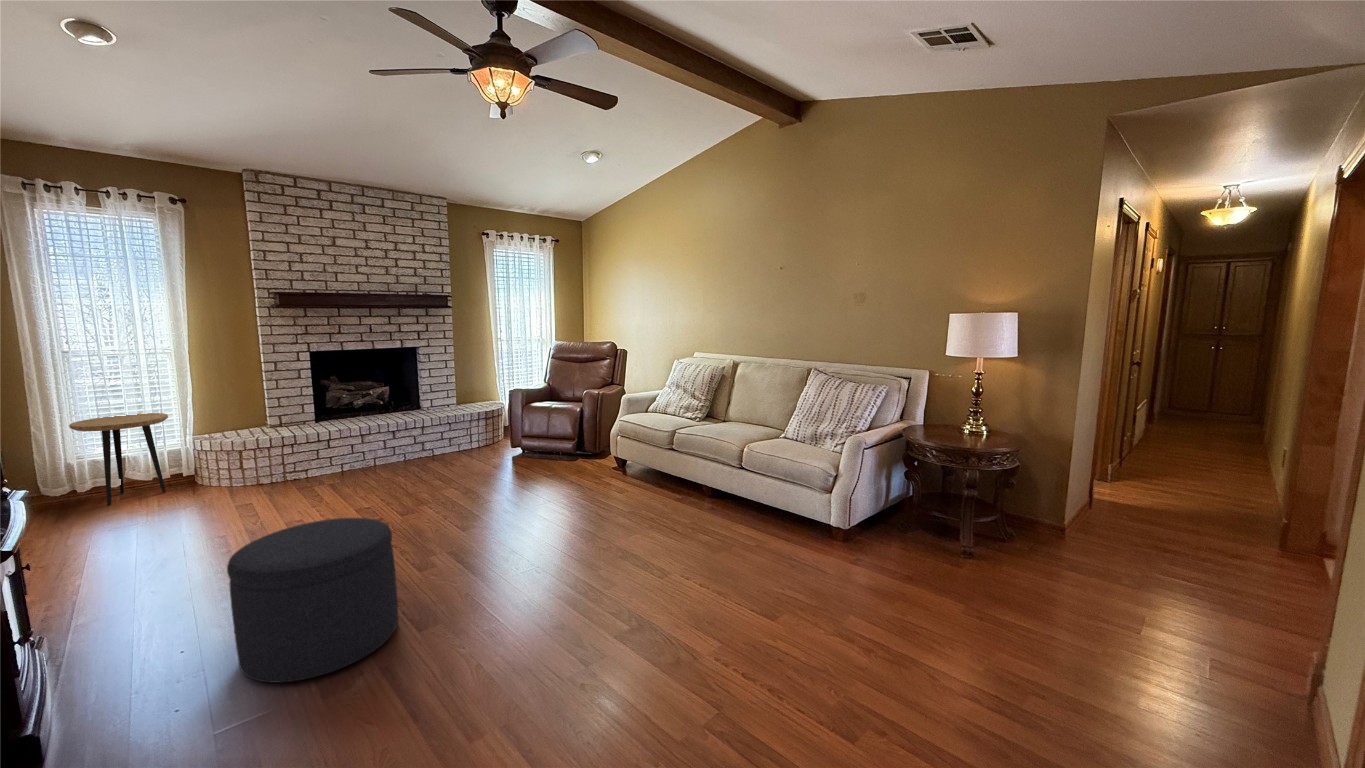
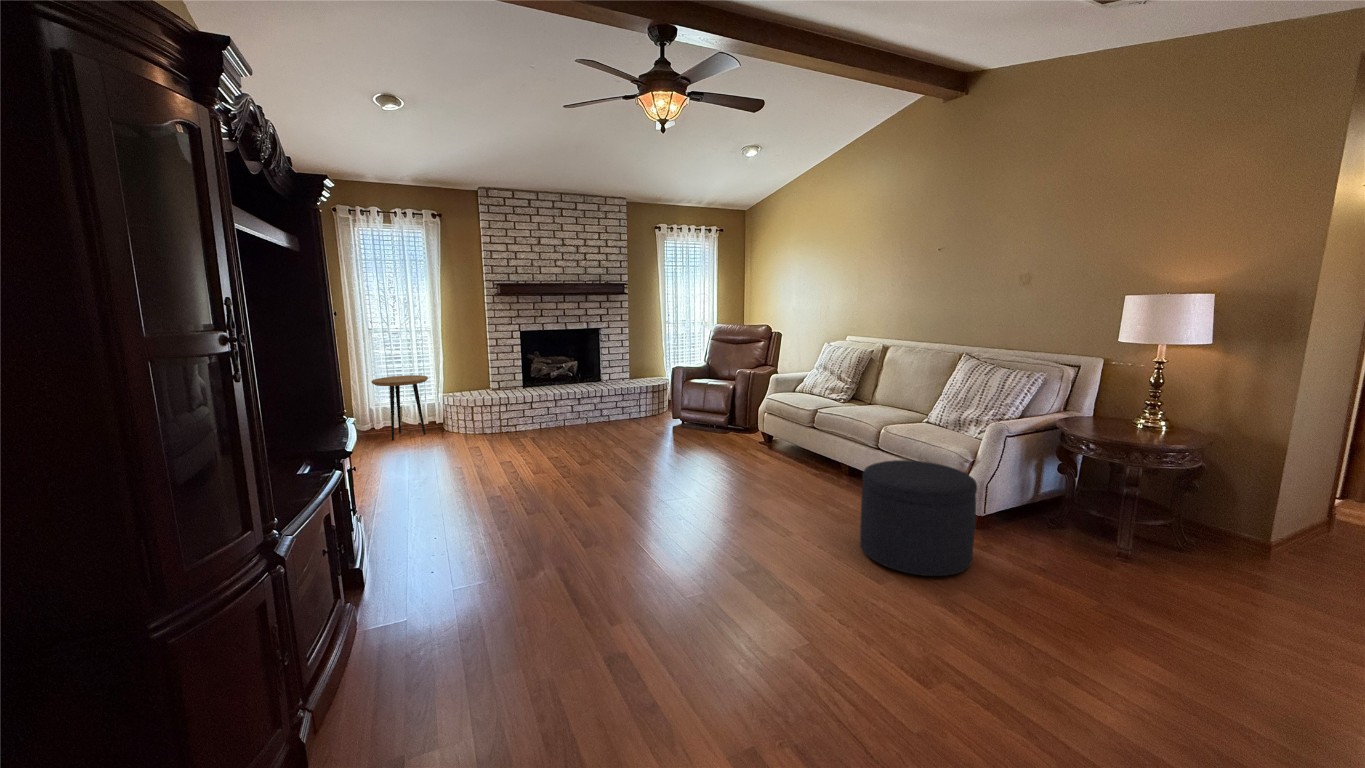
ottoman: present [227,518,399,682] -> present [860,460,977,576]

